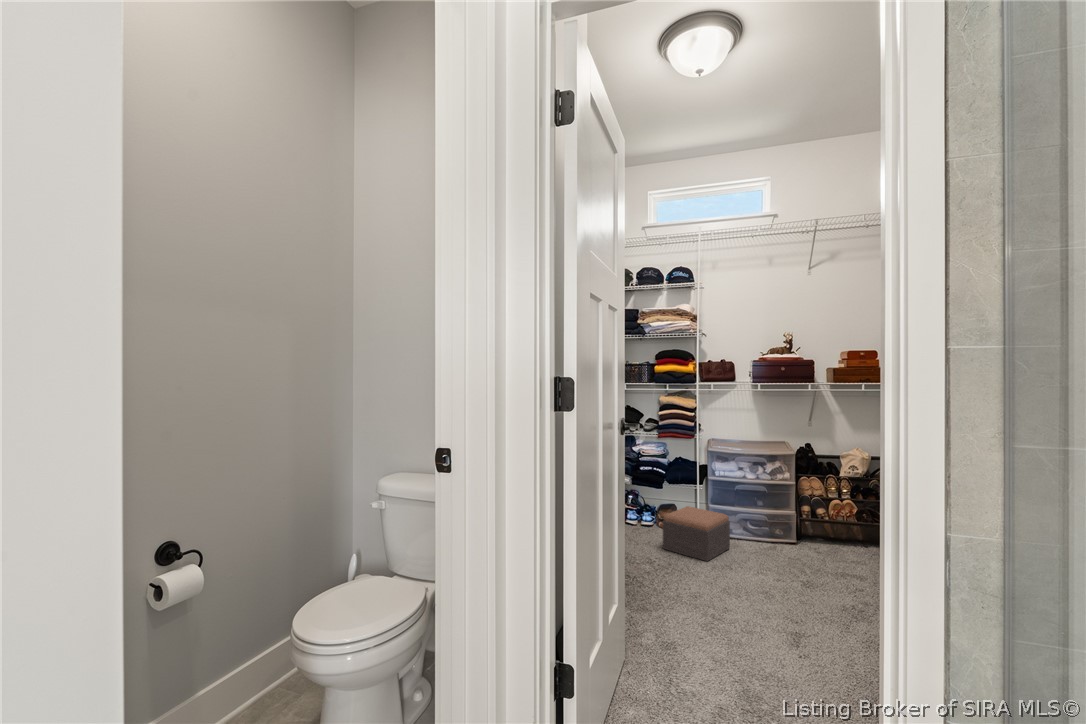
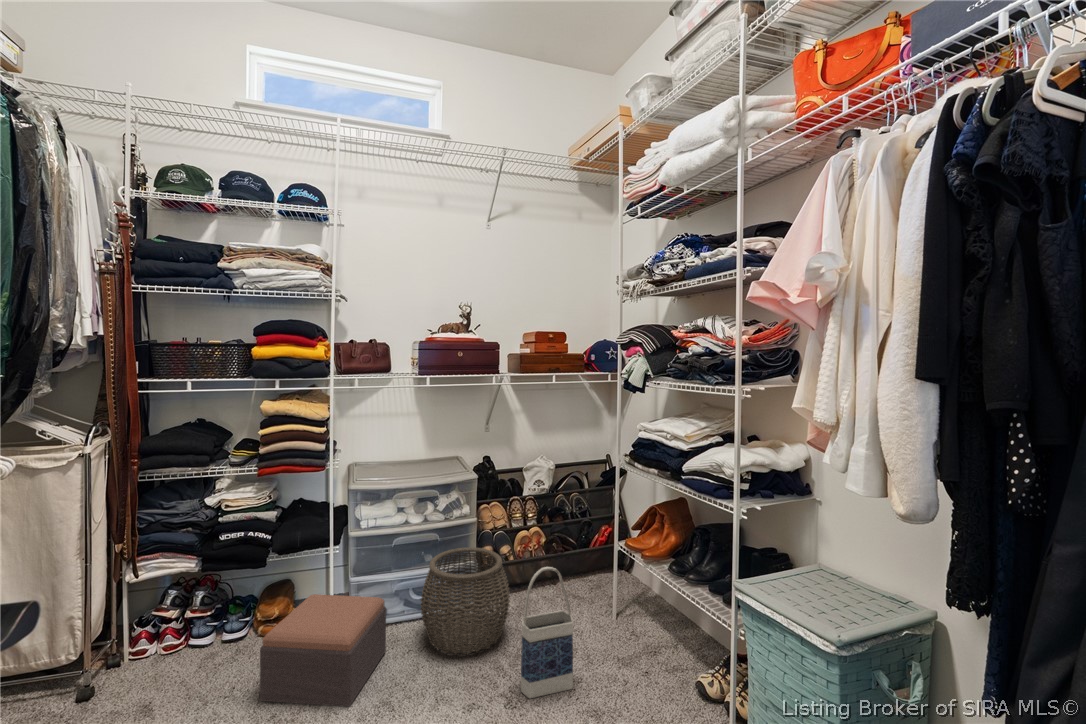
woven basket: none [752,499,816,562] -> present [420,547,510,655]
bag: none [813,507,853,591] -> present [521,567,573,698]

